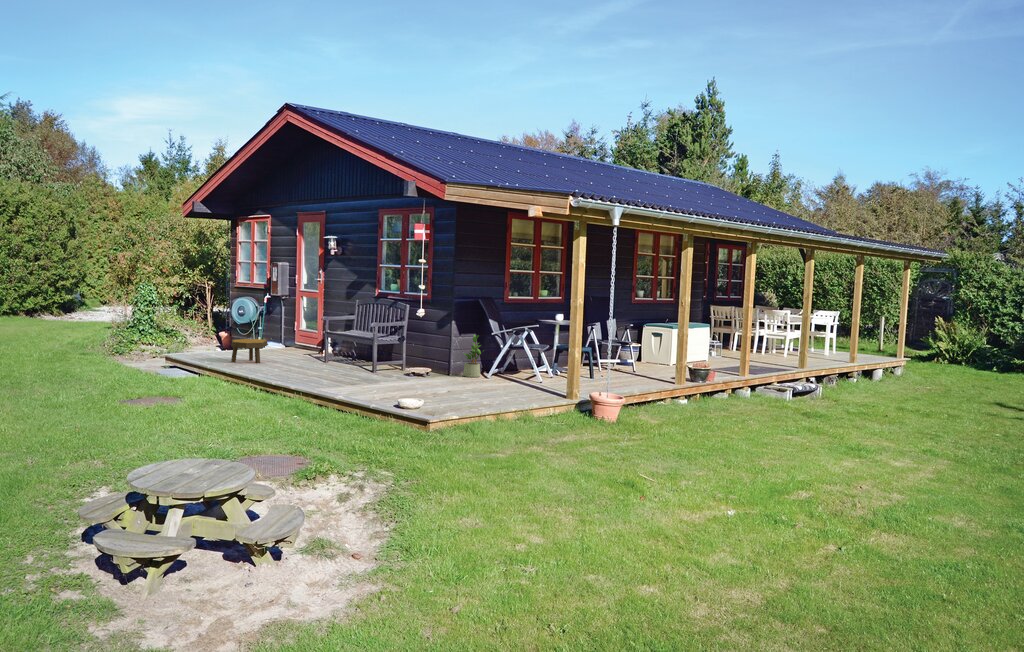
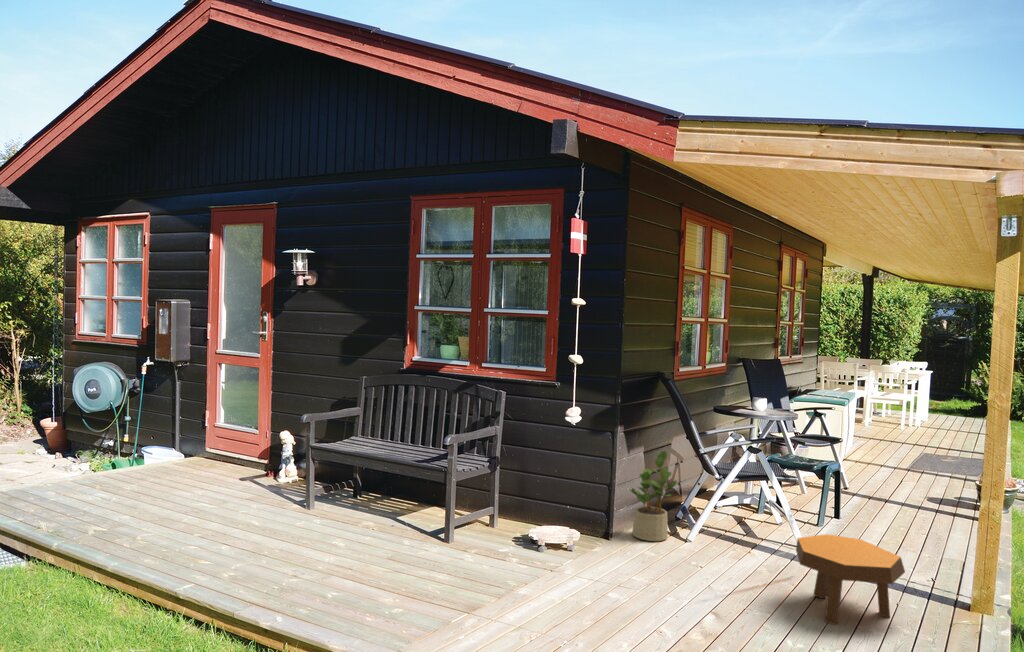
footstool: present [231,339,268,363] -> present [796,534,905,625]

